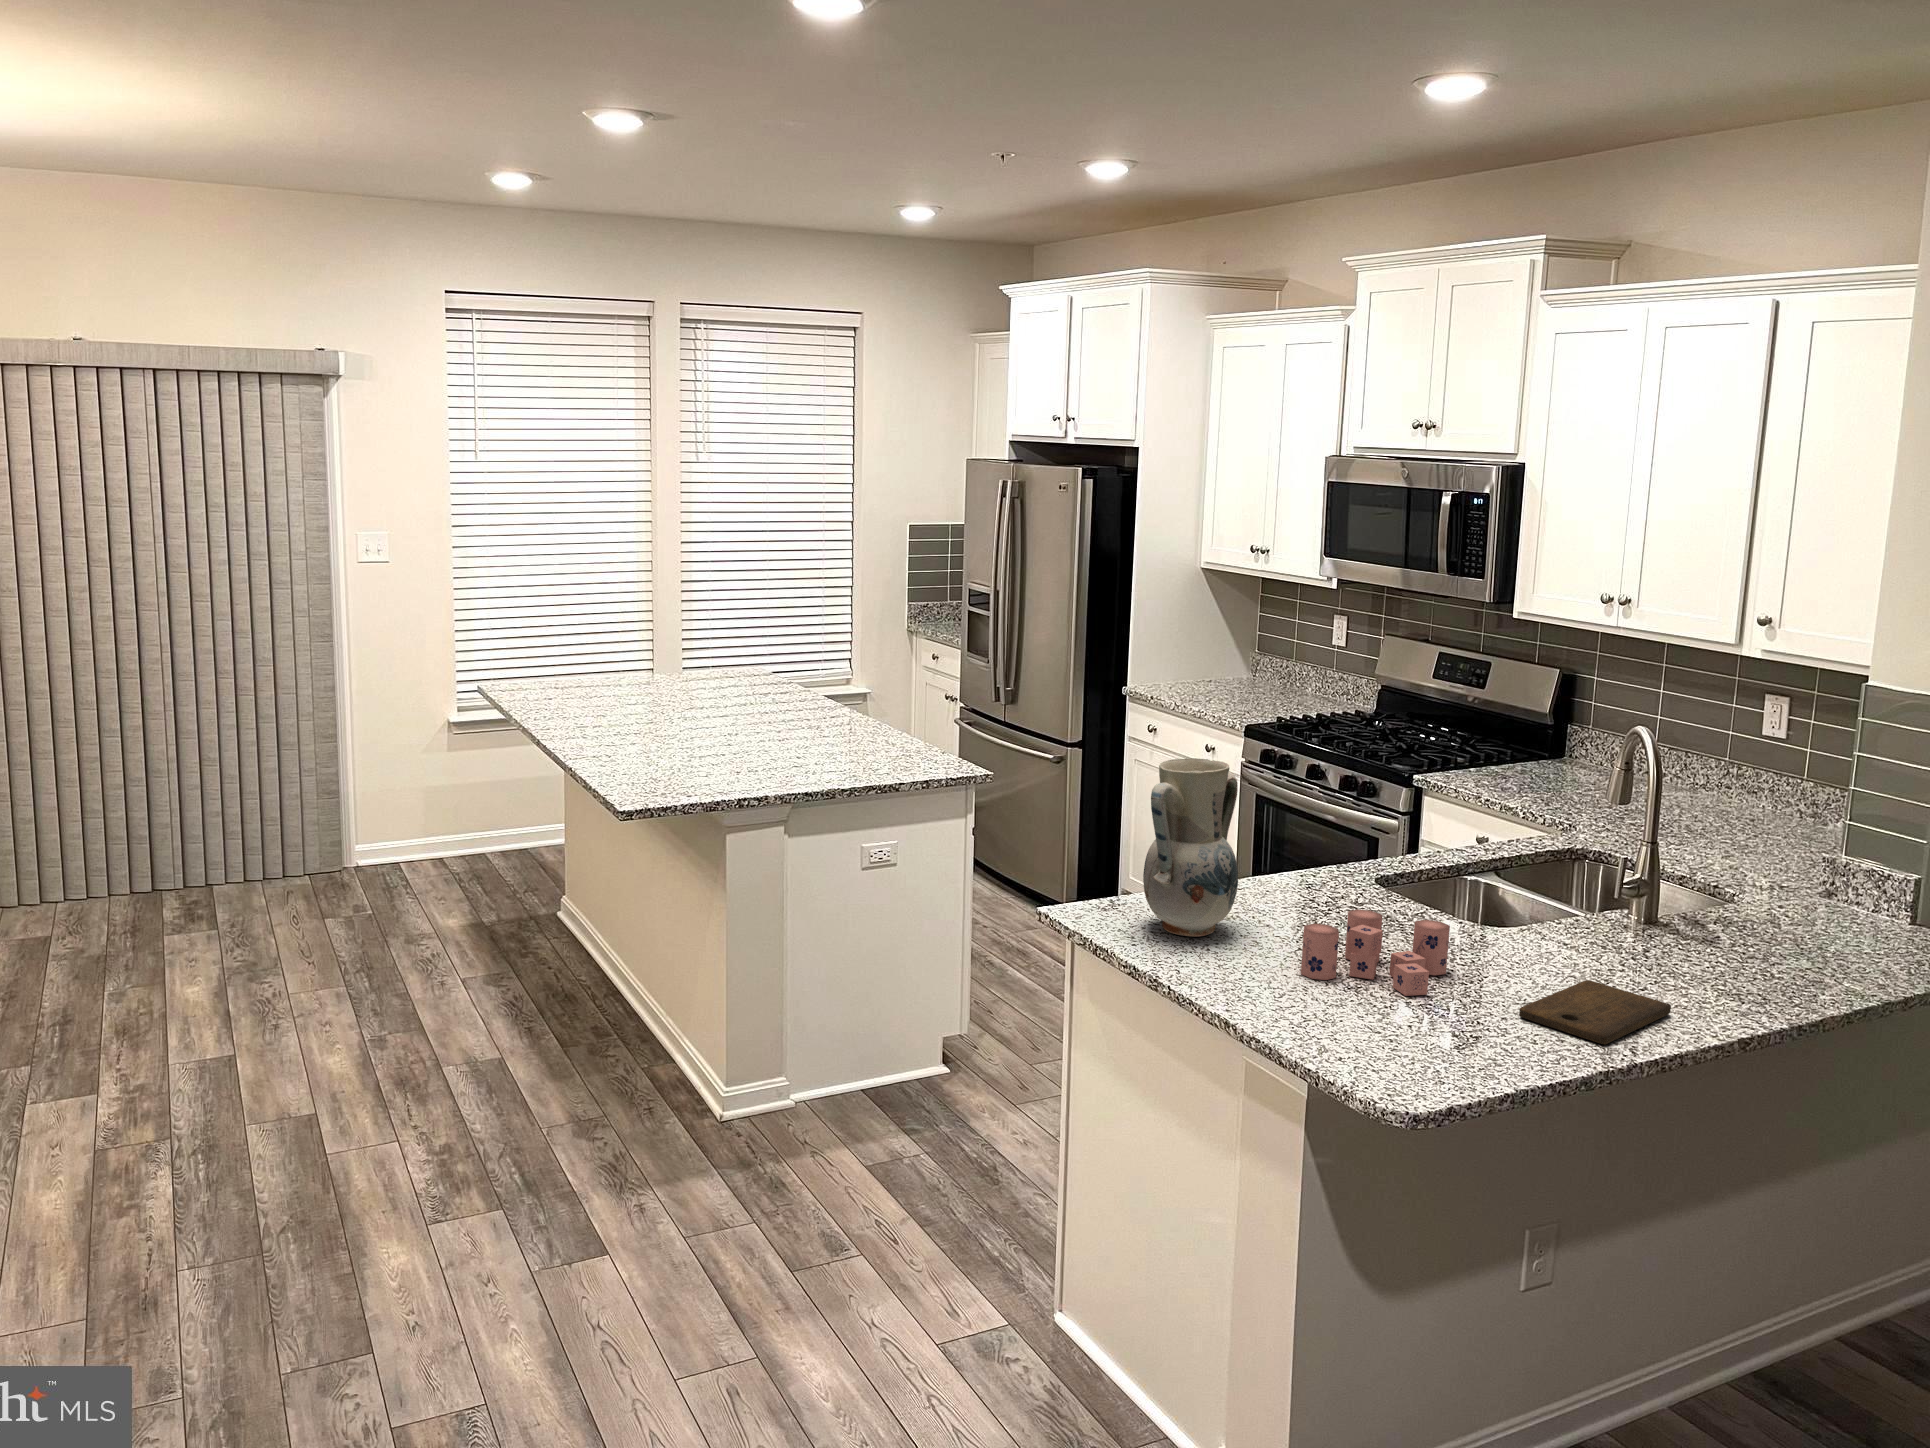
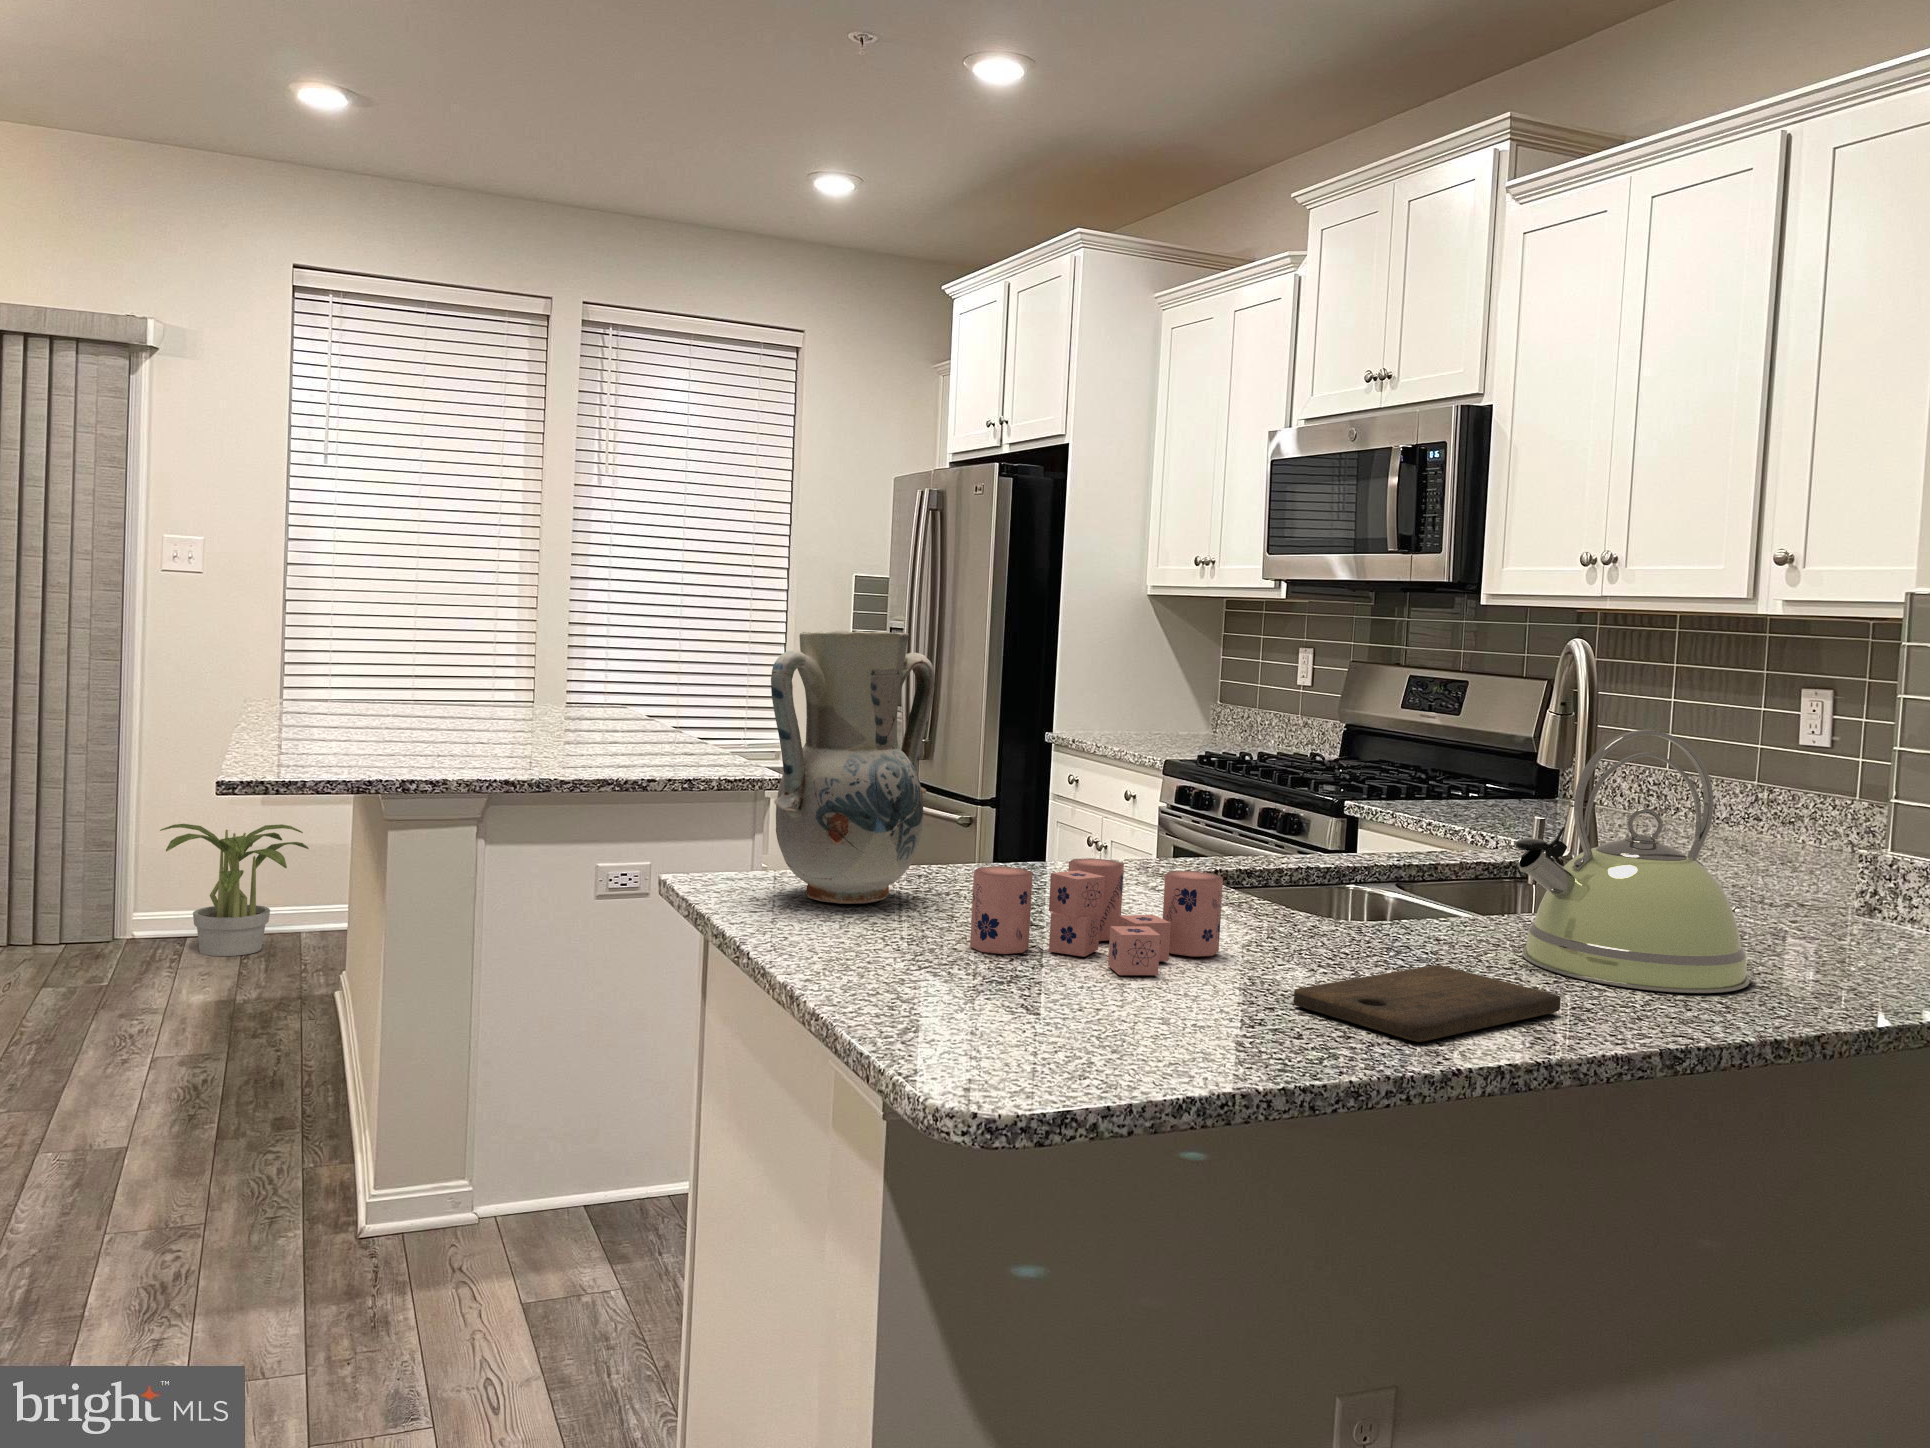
potted plant: none [392,770,502,878] -> present [160,824,309,956]
kettle: none [1623,823,1770,990] -> present [1515,730,1749,993]

